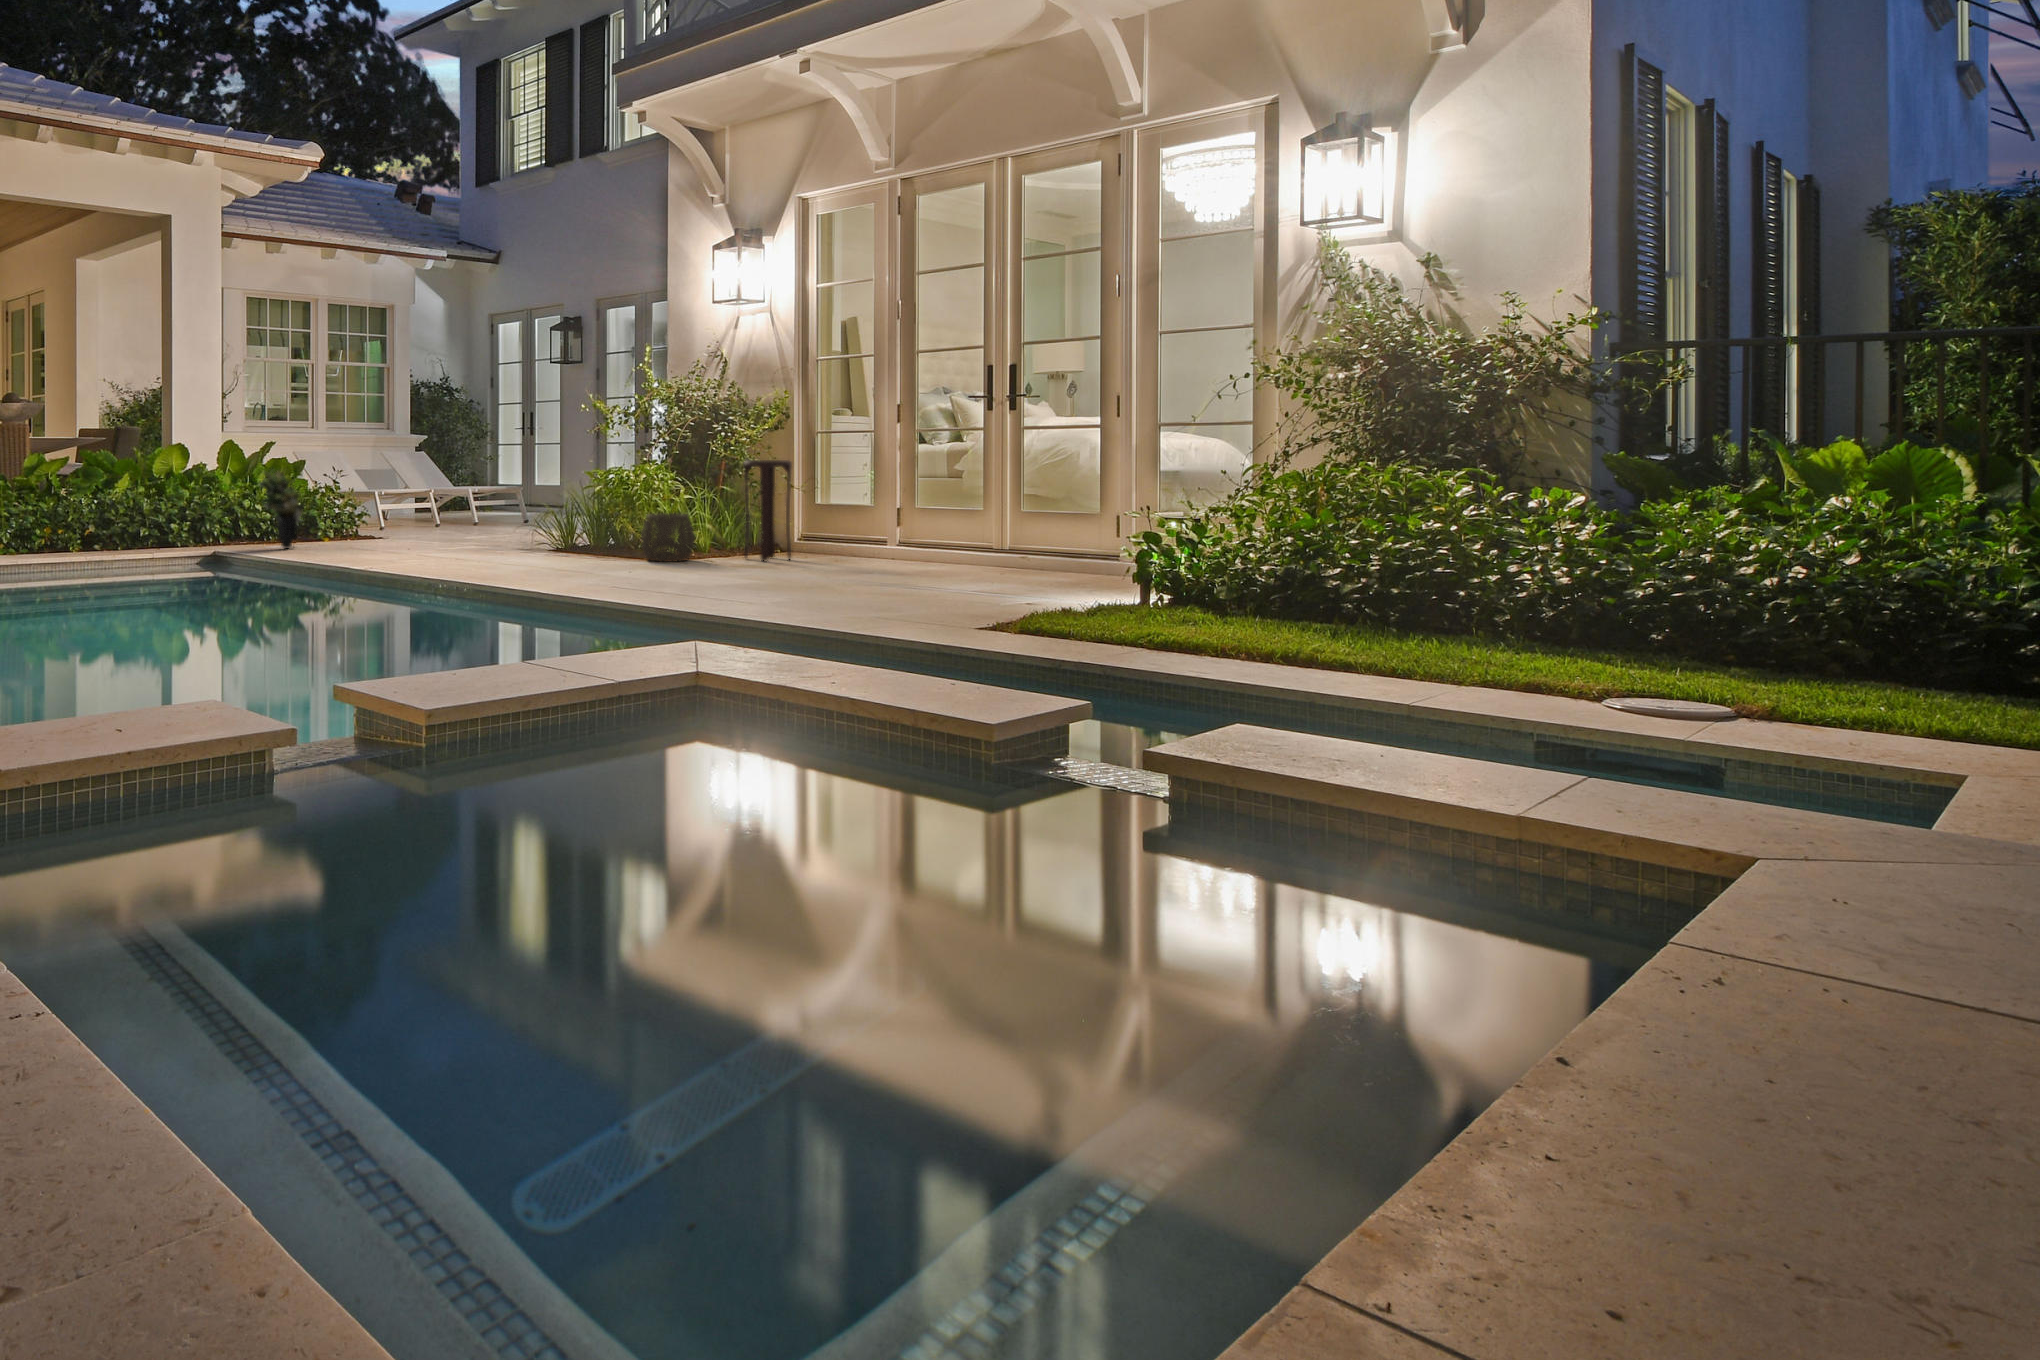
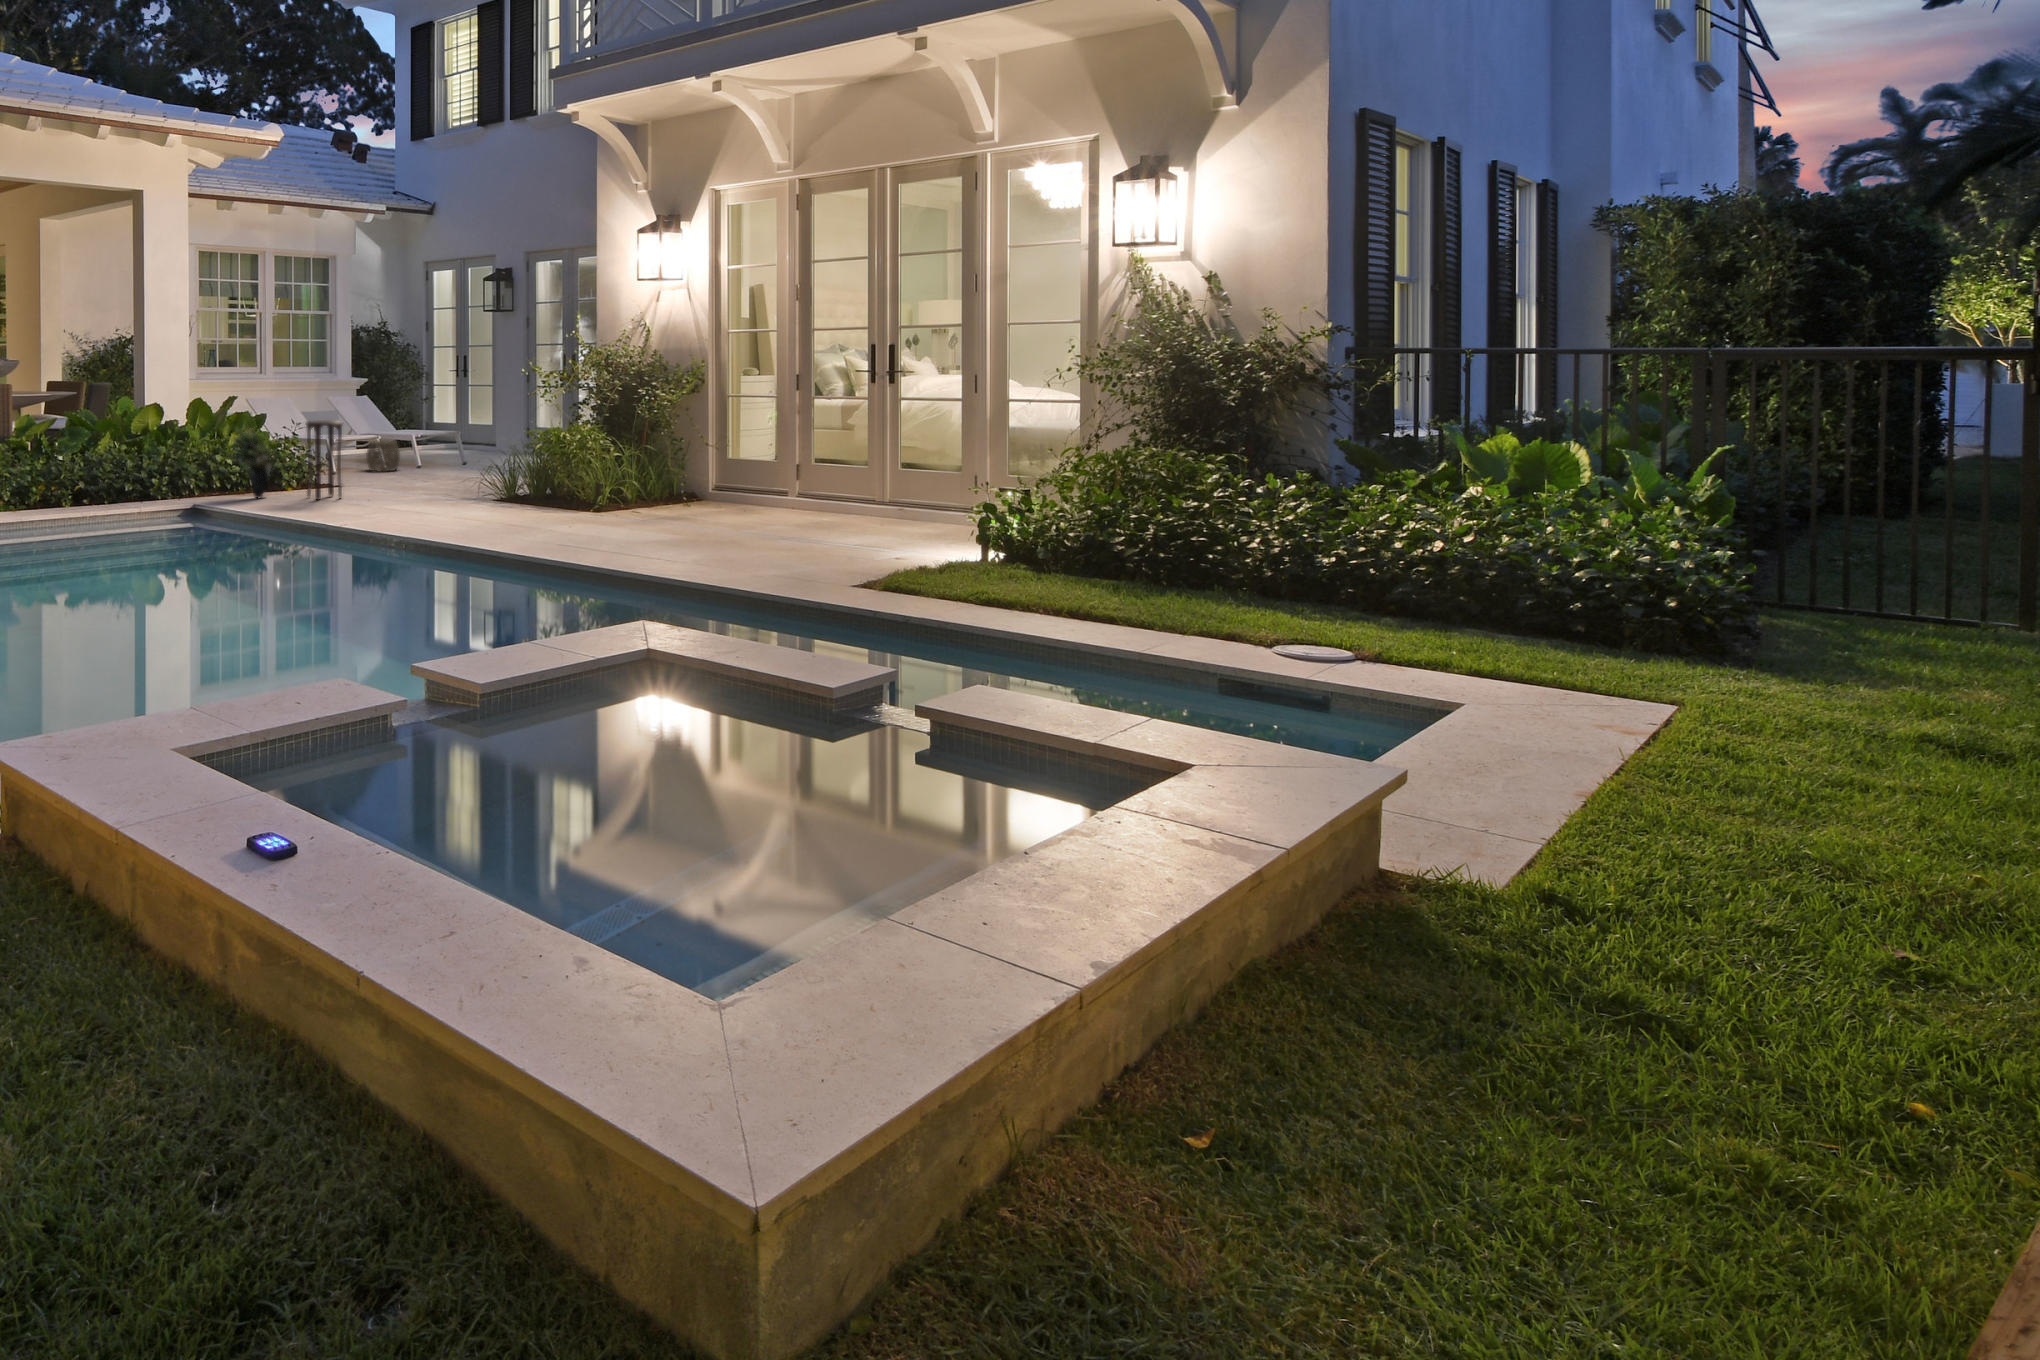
stool: present [744,460,792,562] -> present [306,420,343,500]
woven basket: present [641,513,694,562] -> present [366,440,400,471]

